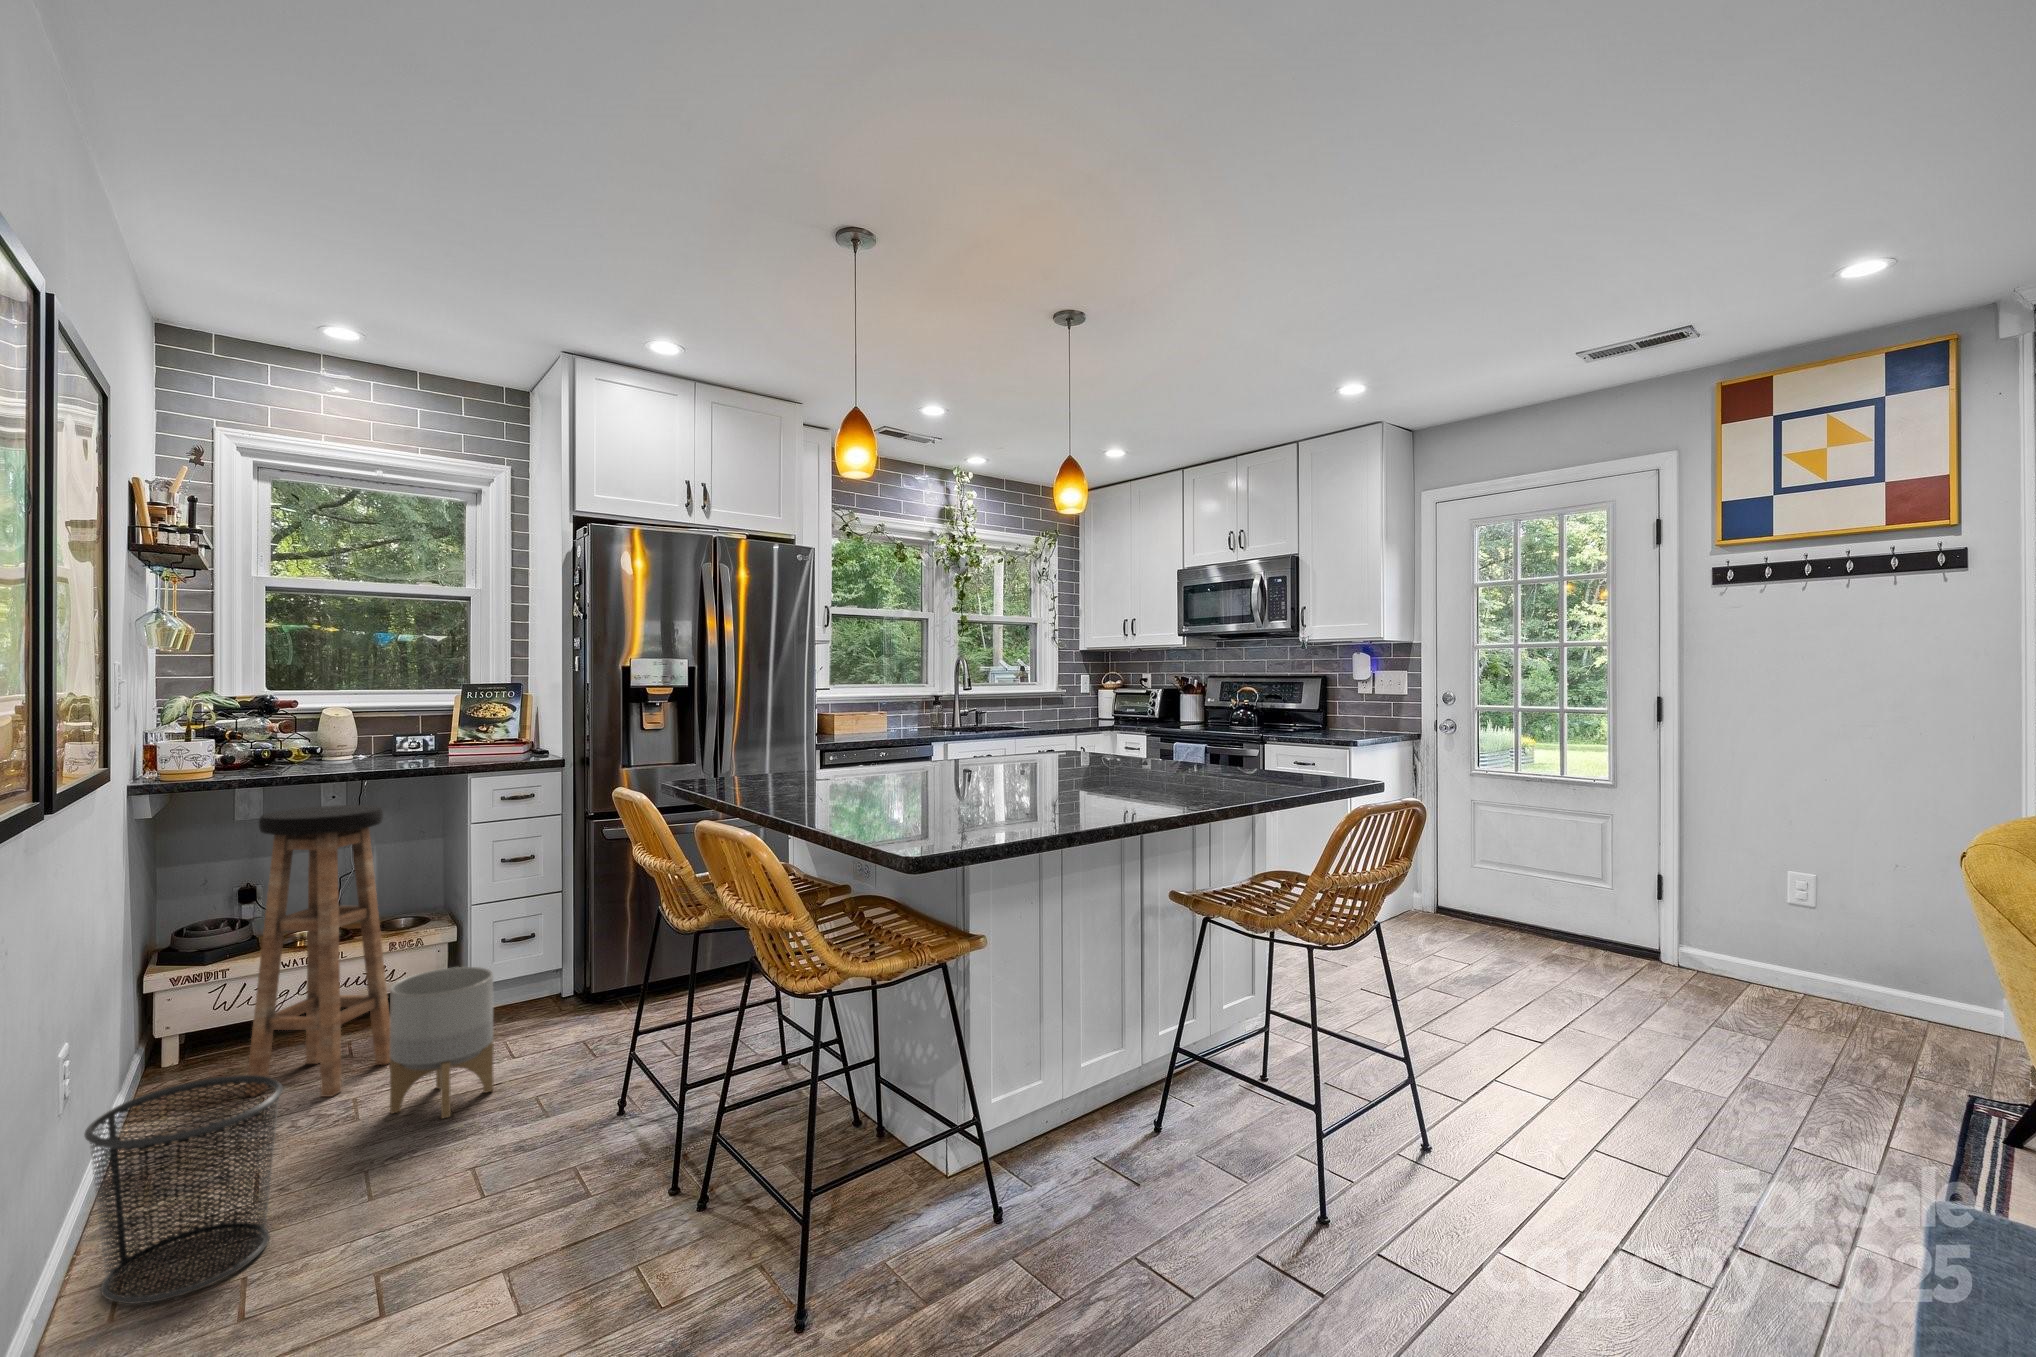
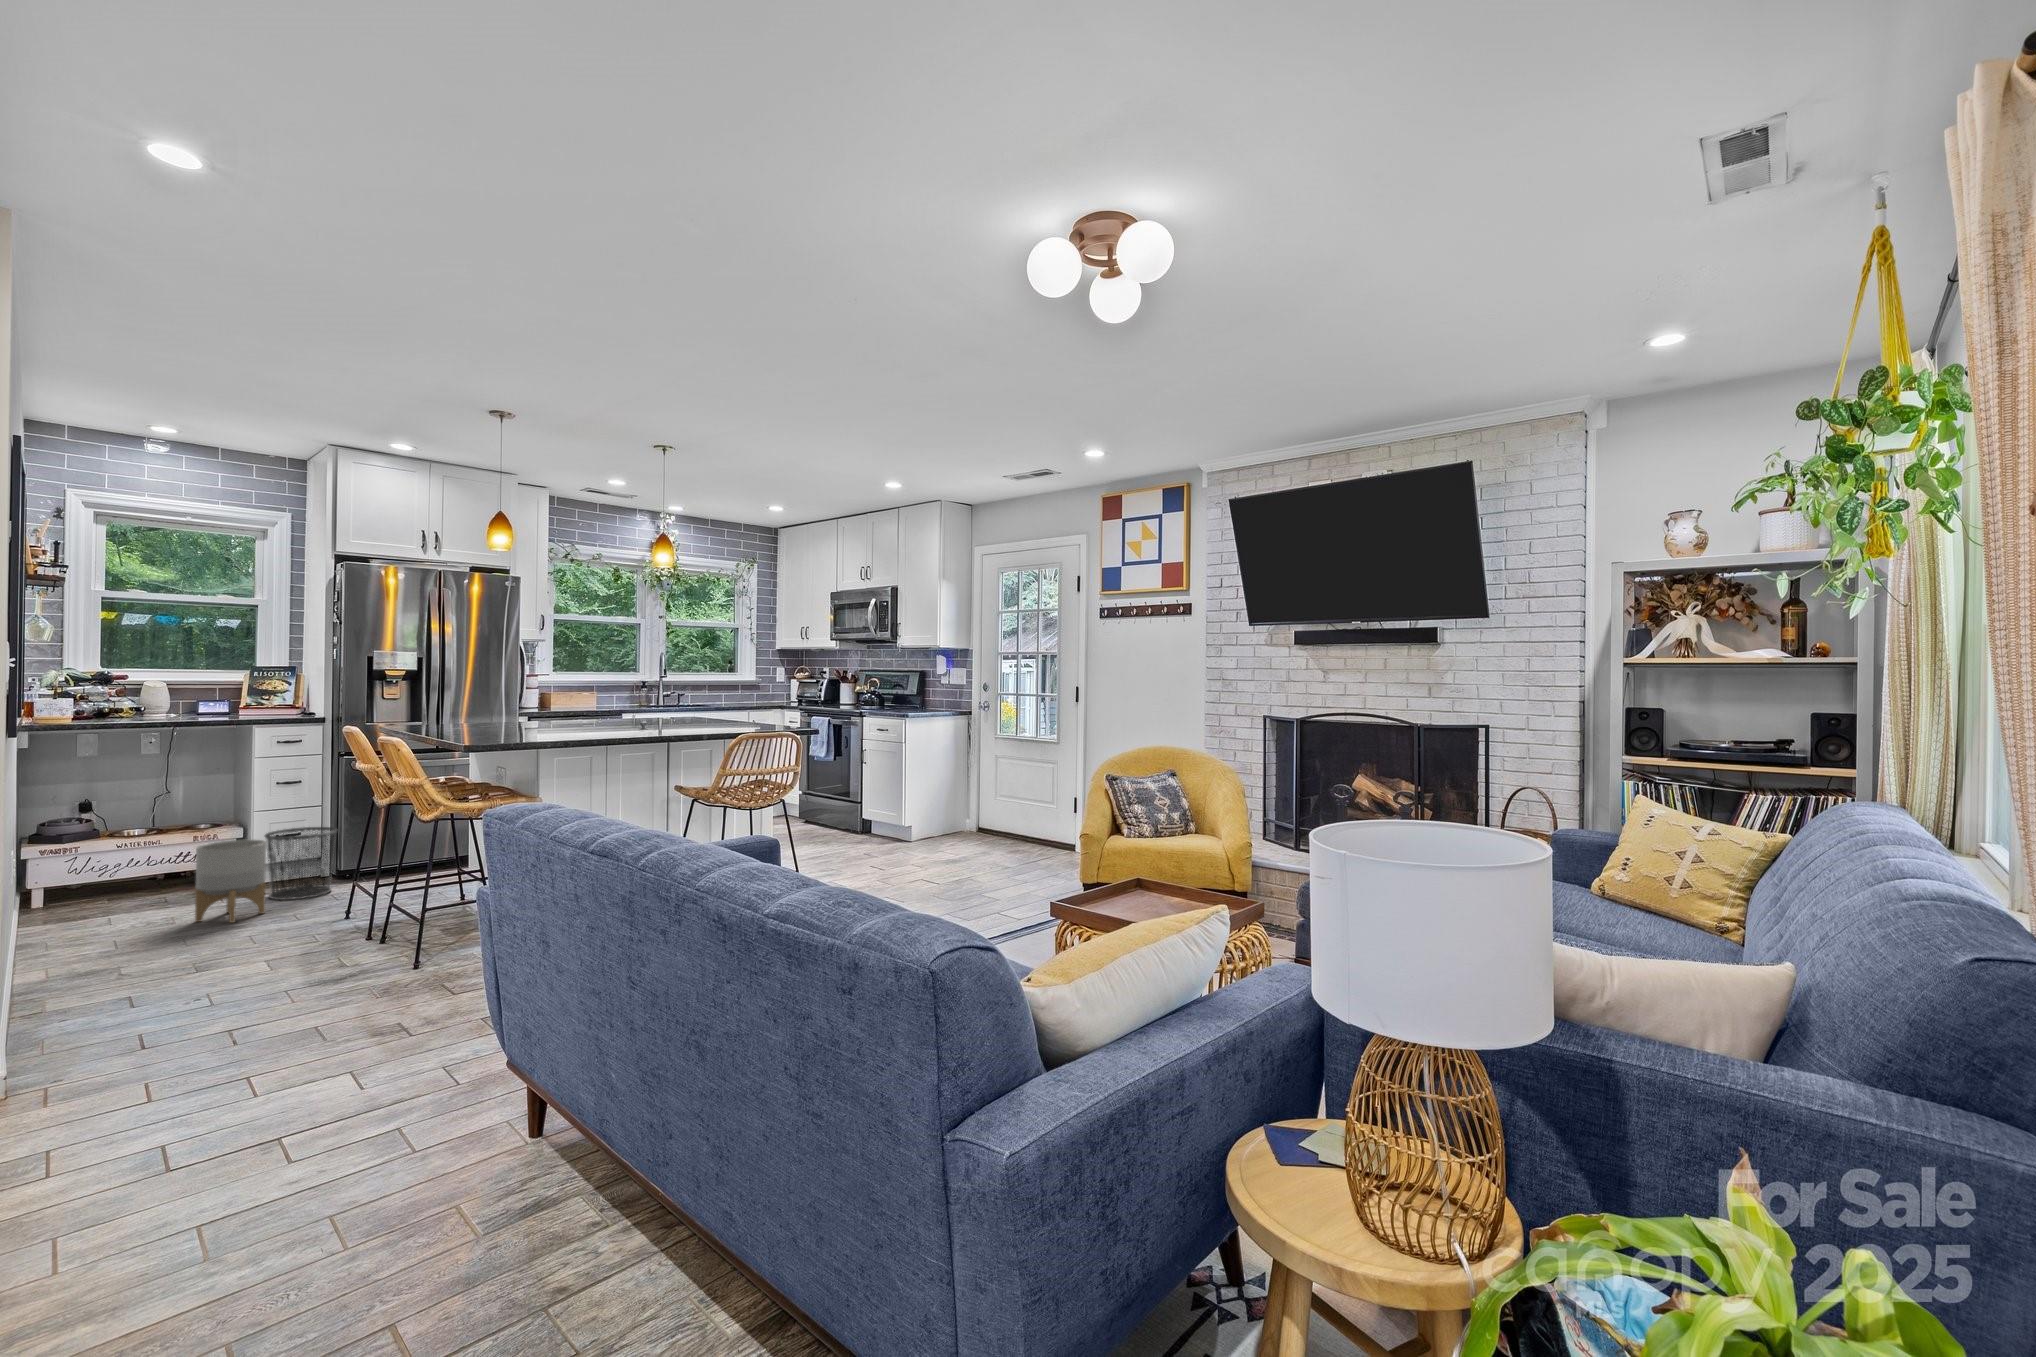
bar stool: present [246,805,390,1097] -> none [95,742,198,918]
waste bin: present [84,1075,283,1304] -> present [265,827,337,900]

